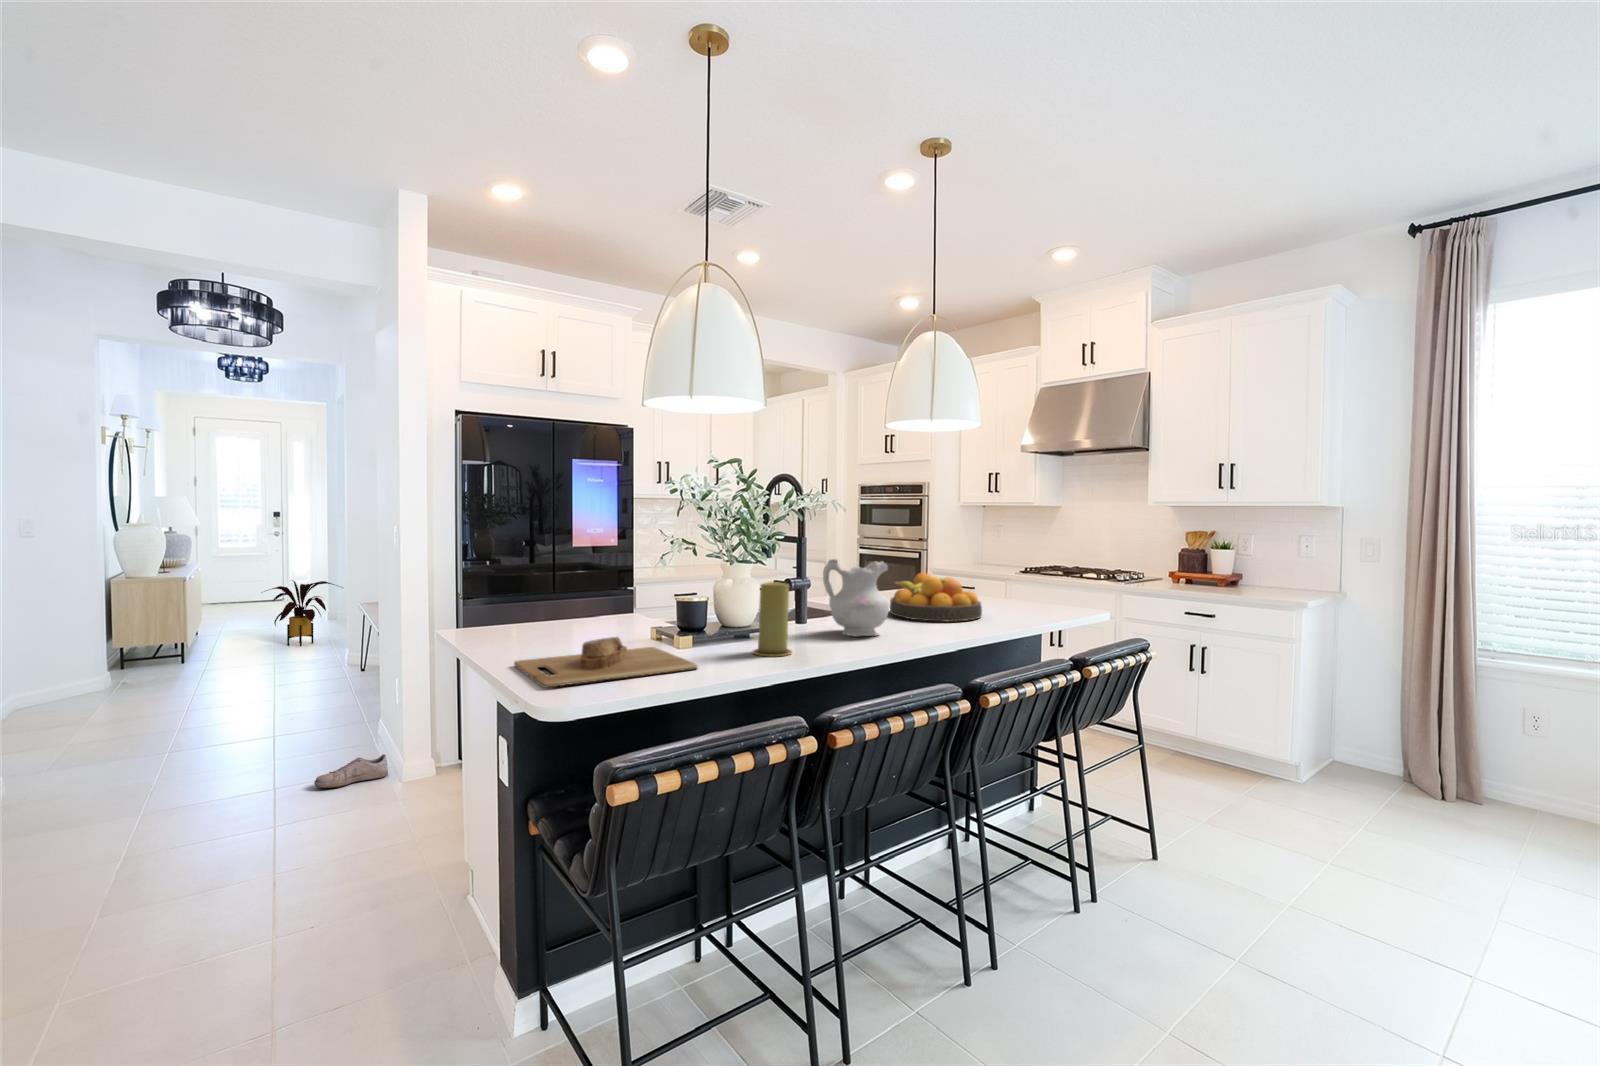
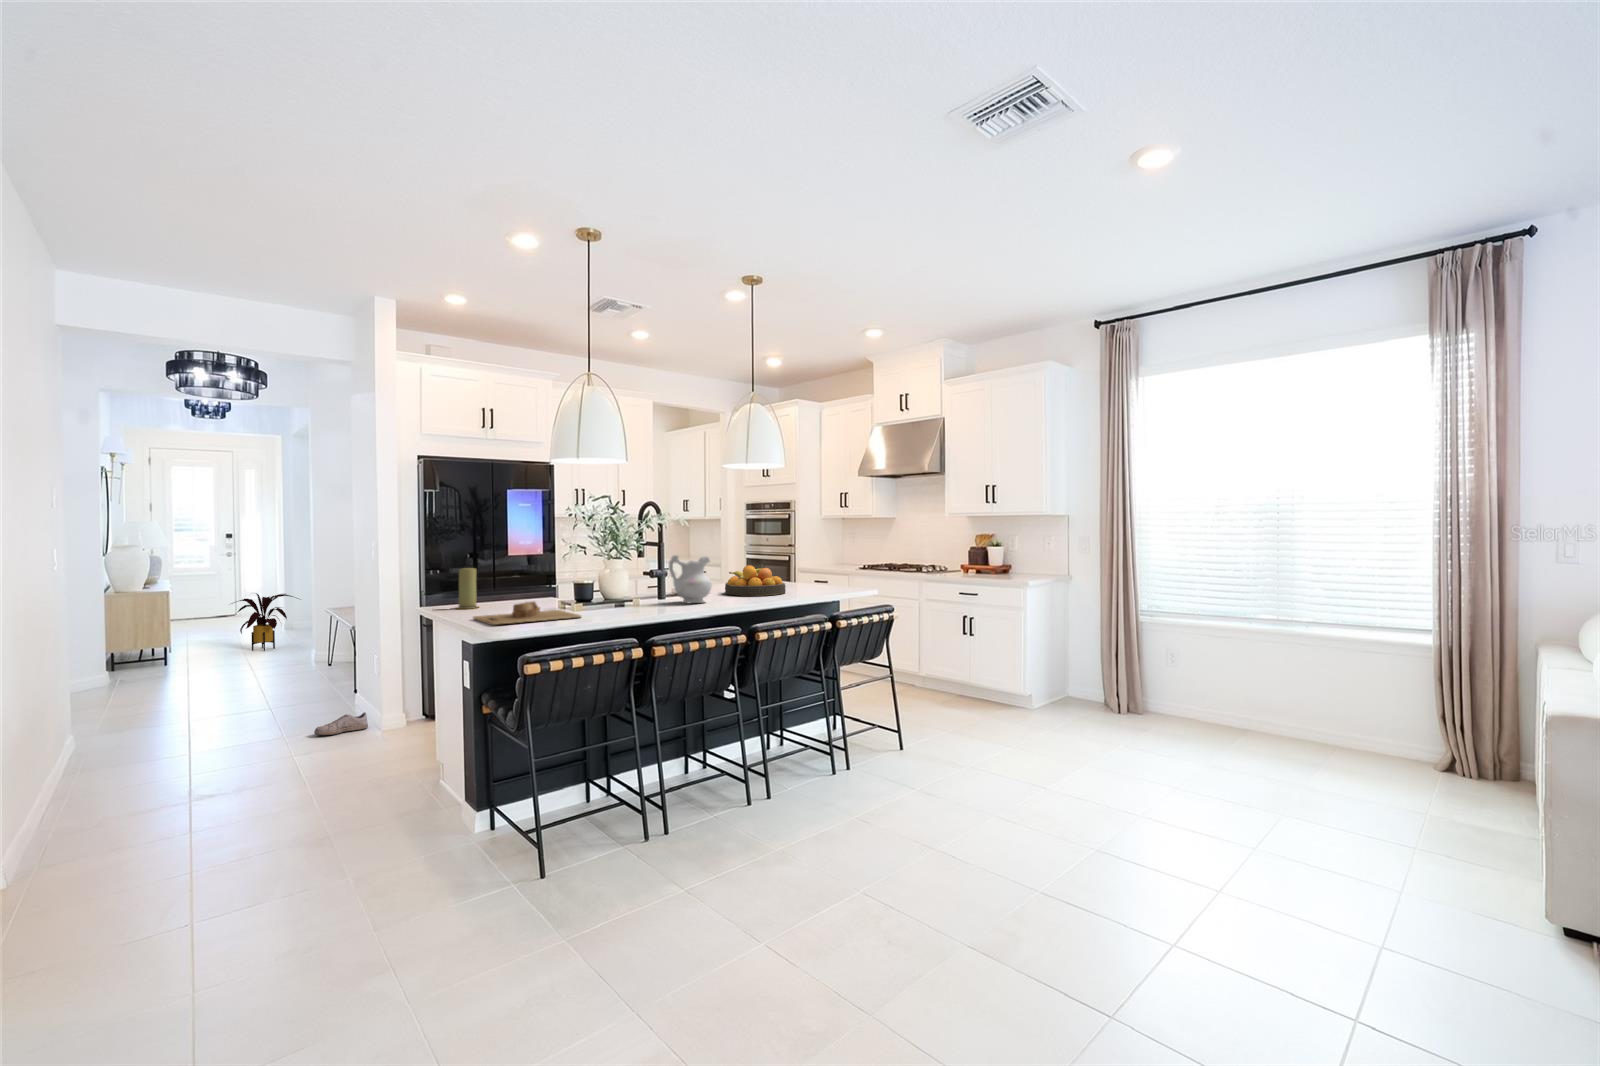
candle: present [753,582,792,656] -> present [456,568,478,609]

